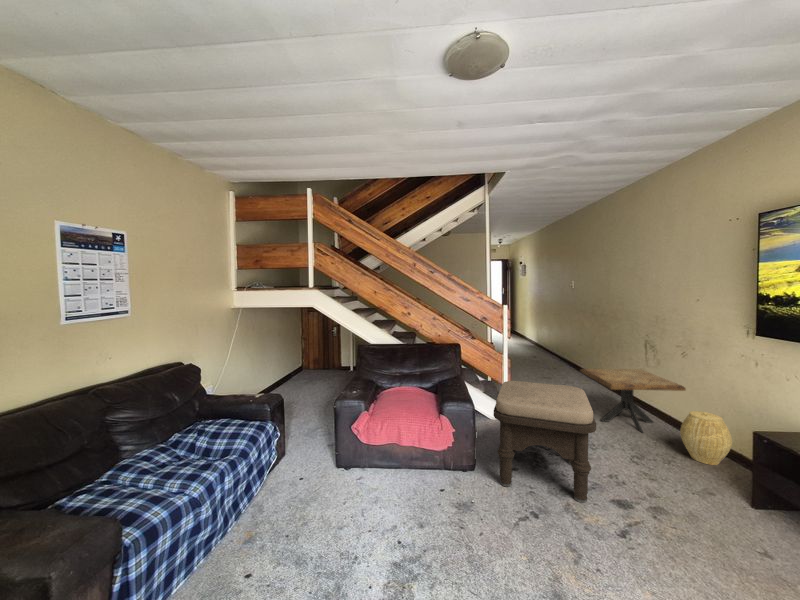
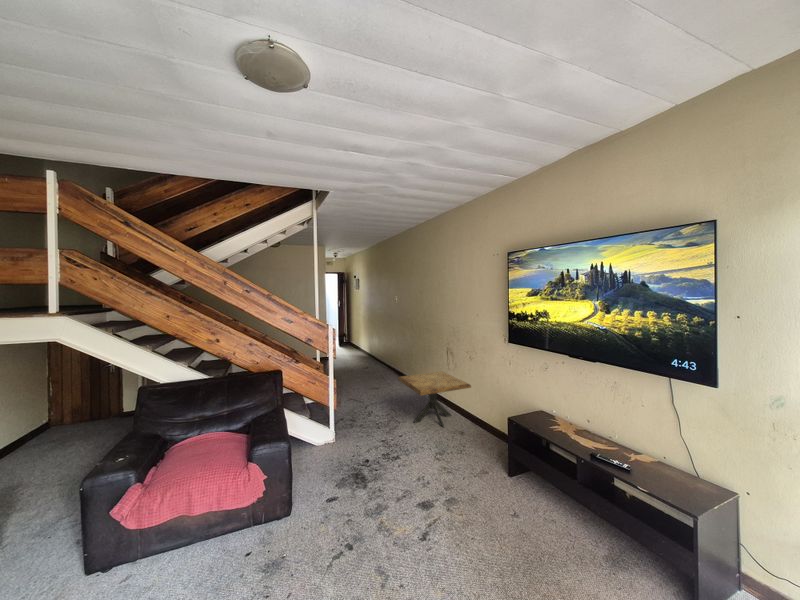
ottoman: present [494,381,596,503] -> none [309,403,406,529]
woven basket: present [680,411,732,465] -> none [469,405,500,448]

